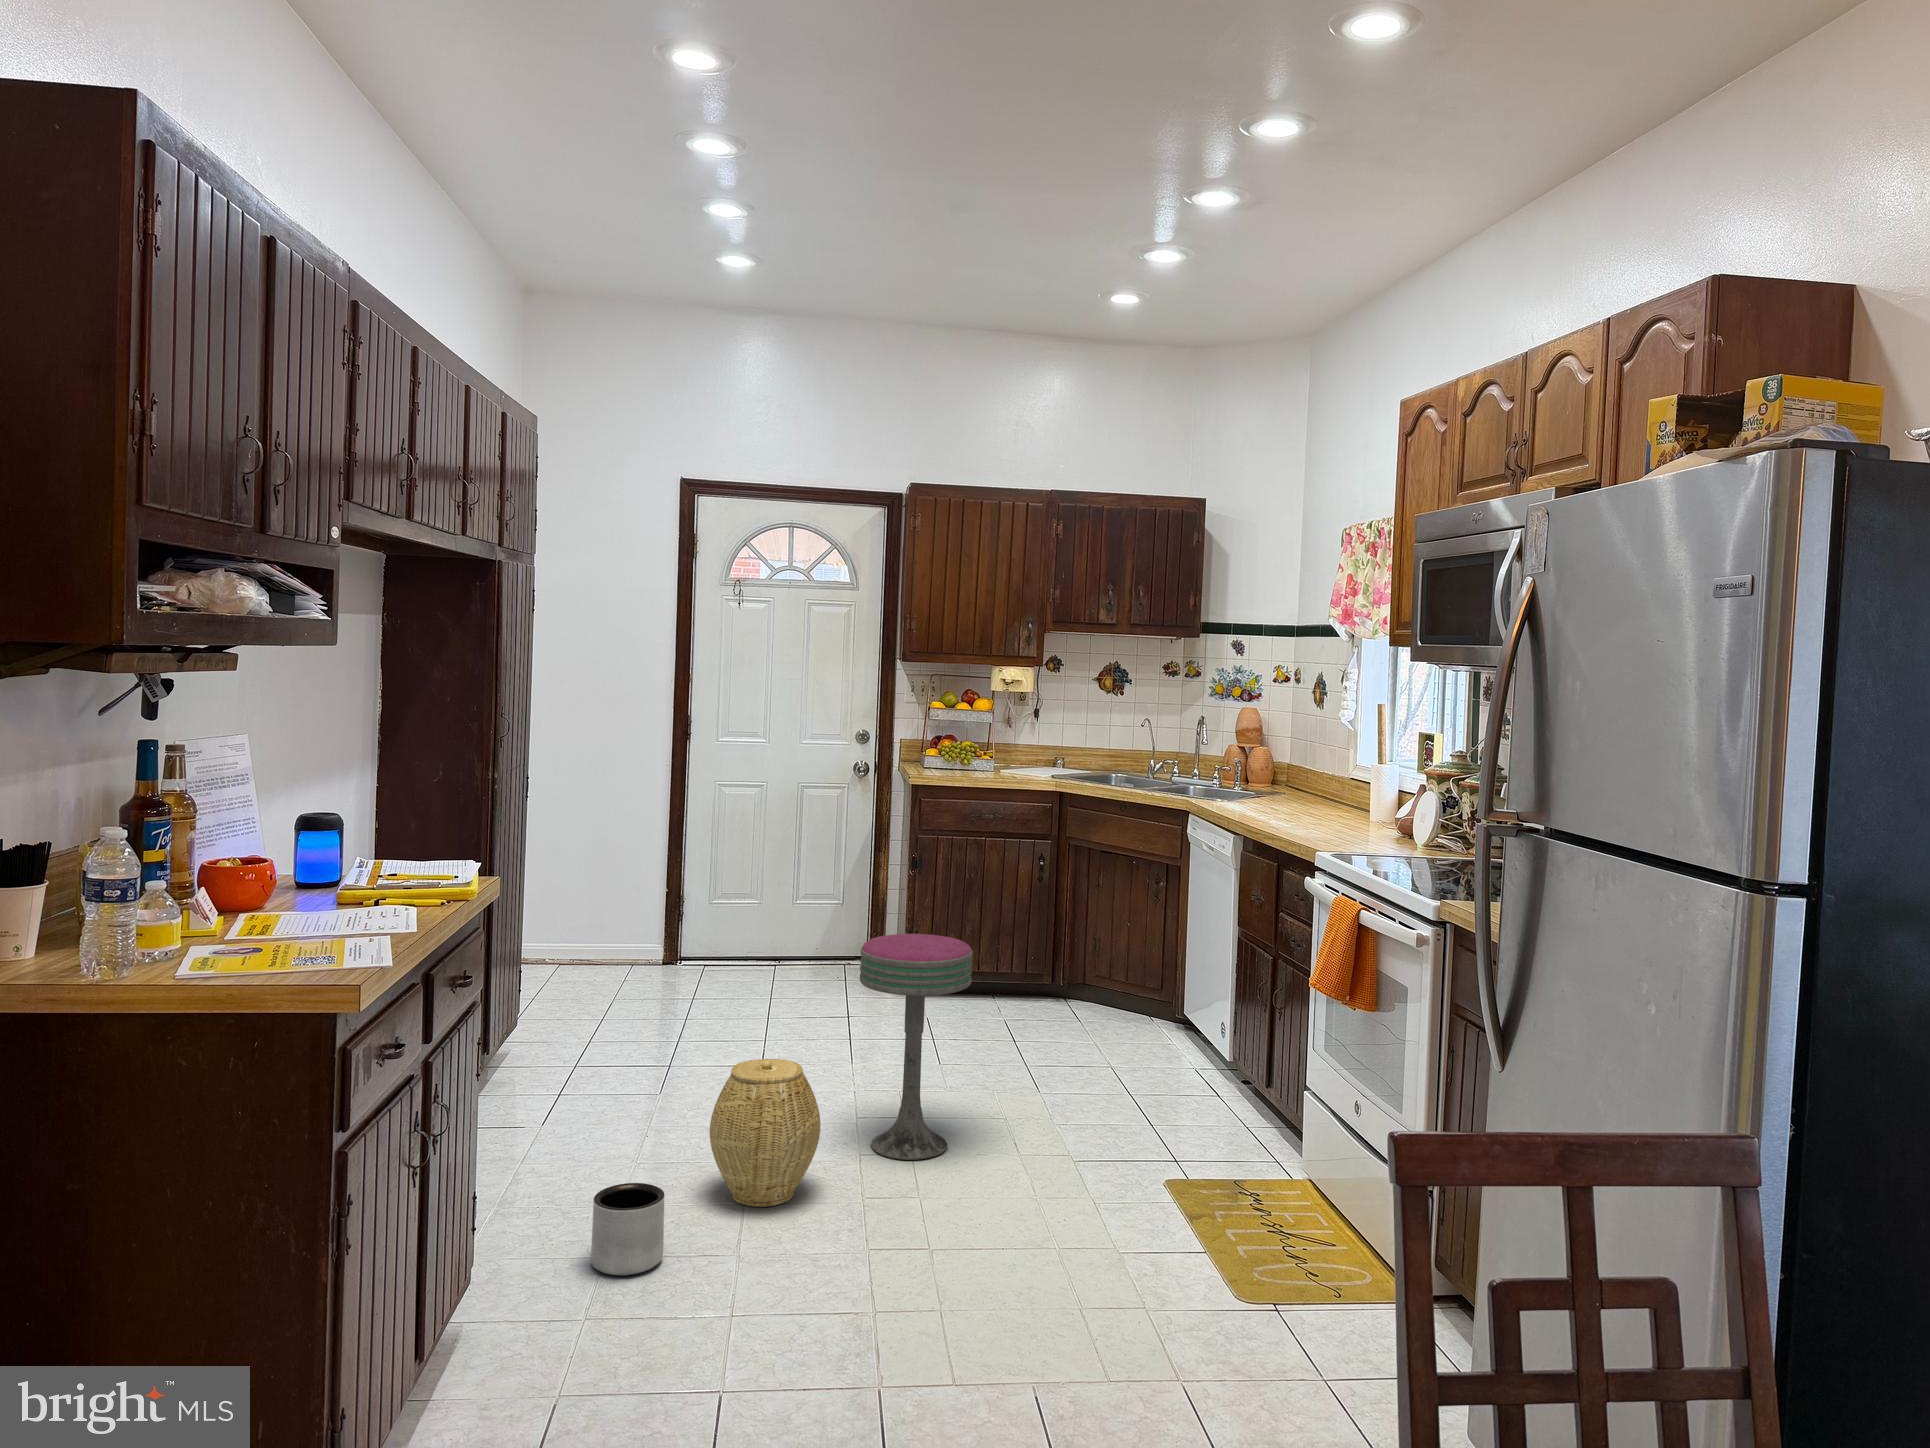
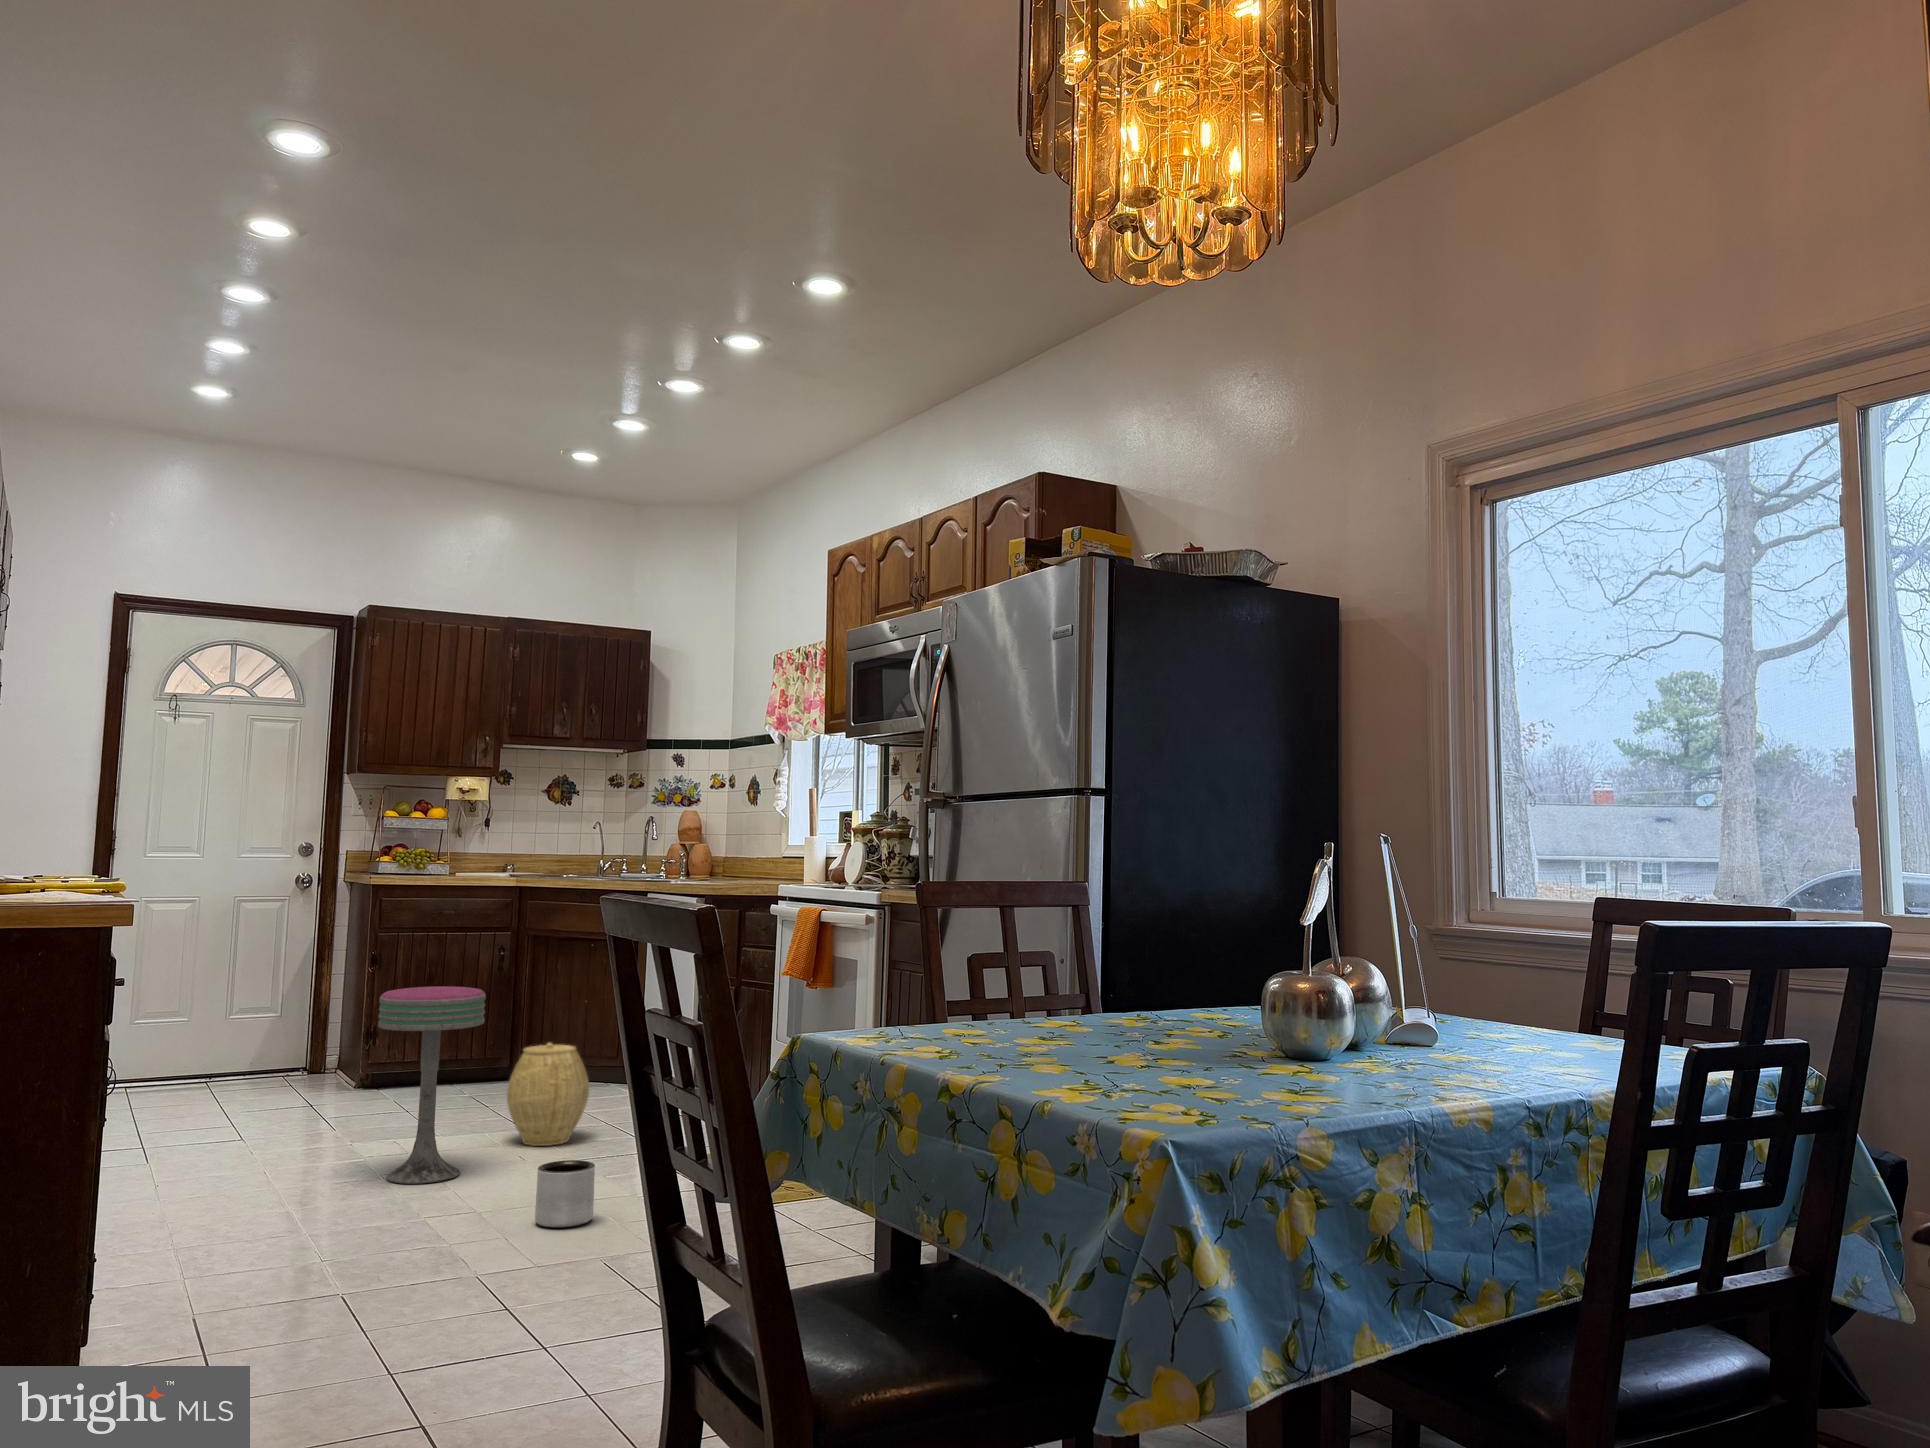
woven basket: present [710,1059,820,1207] -> present [507,1043,589,1146]
planter: present [591,1183,665,1276] -> present [535,1160,595,1228]

